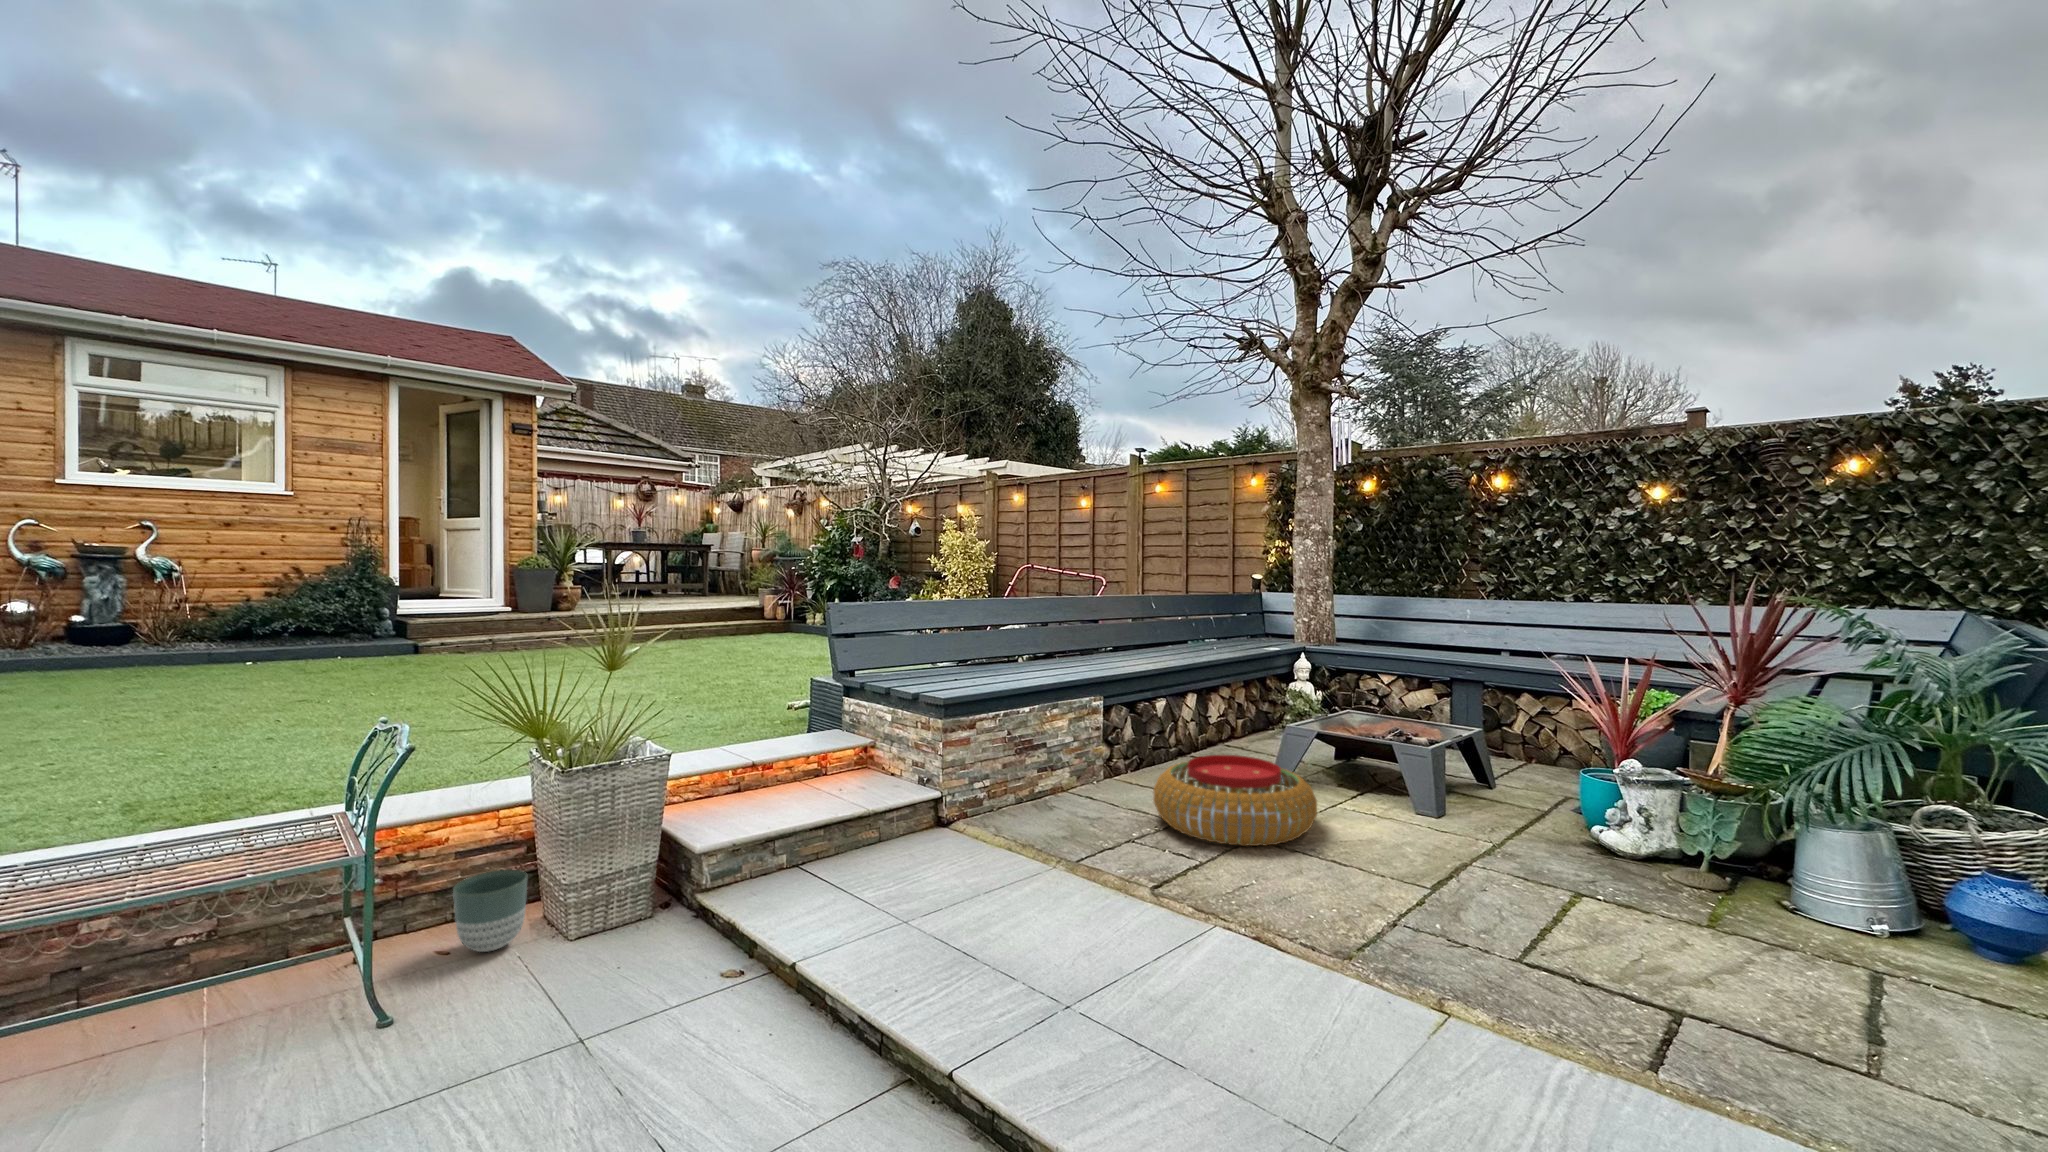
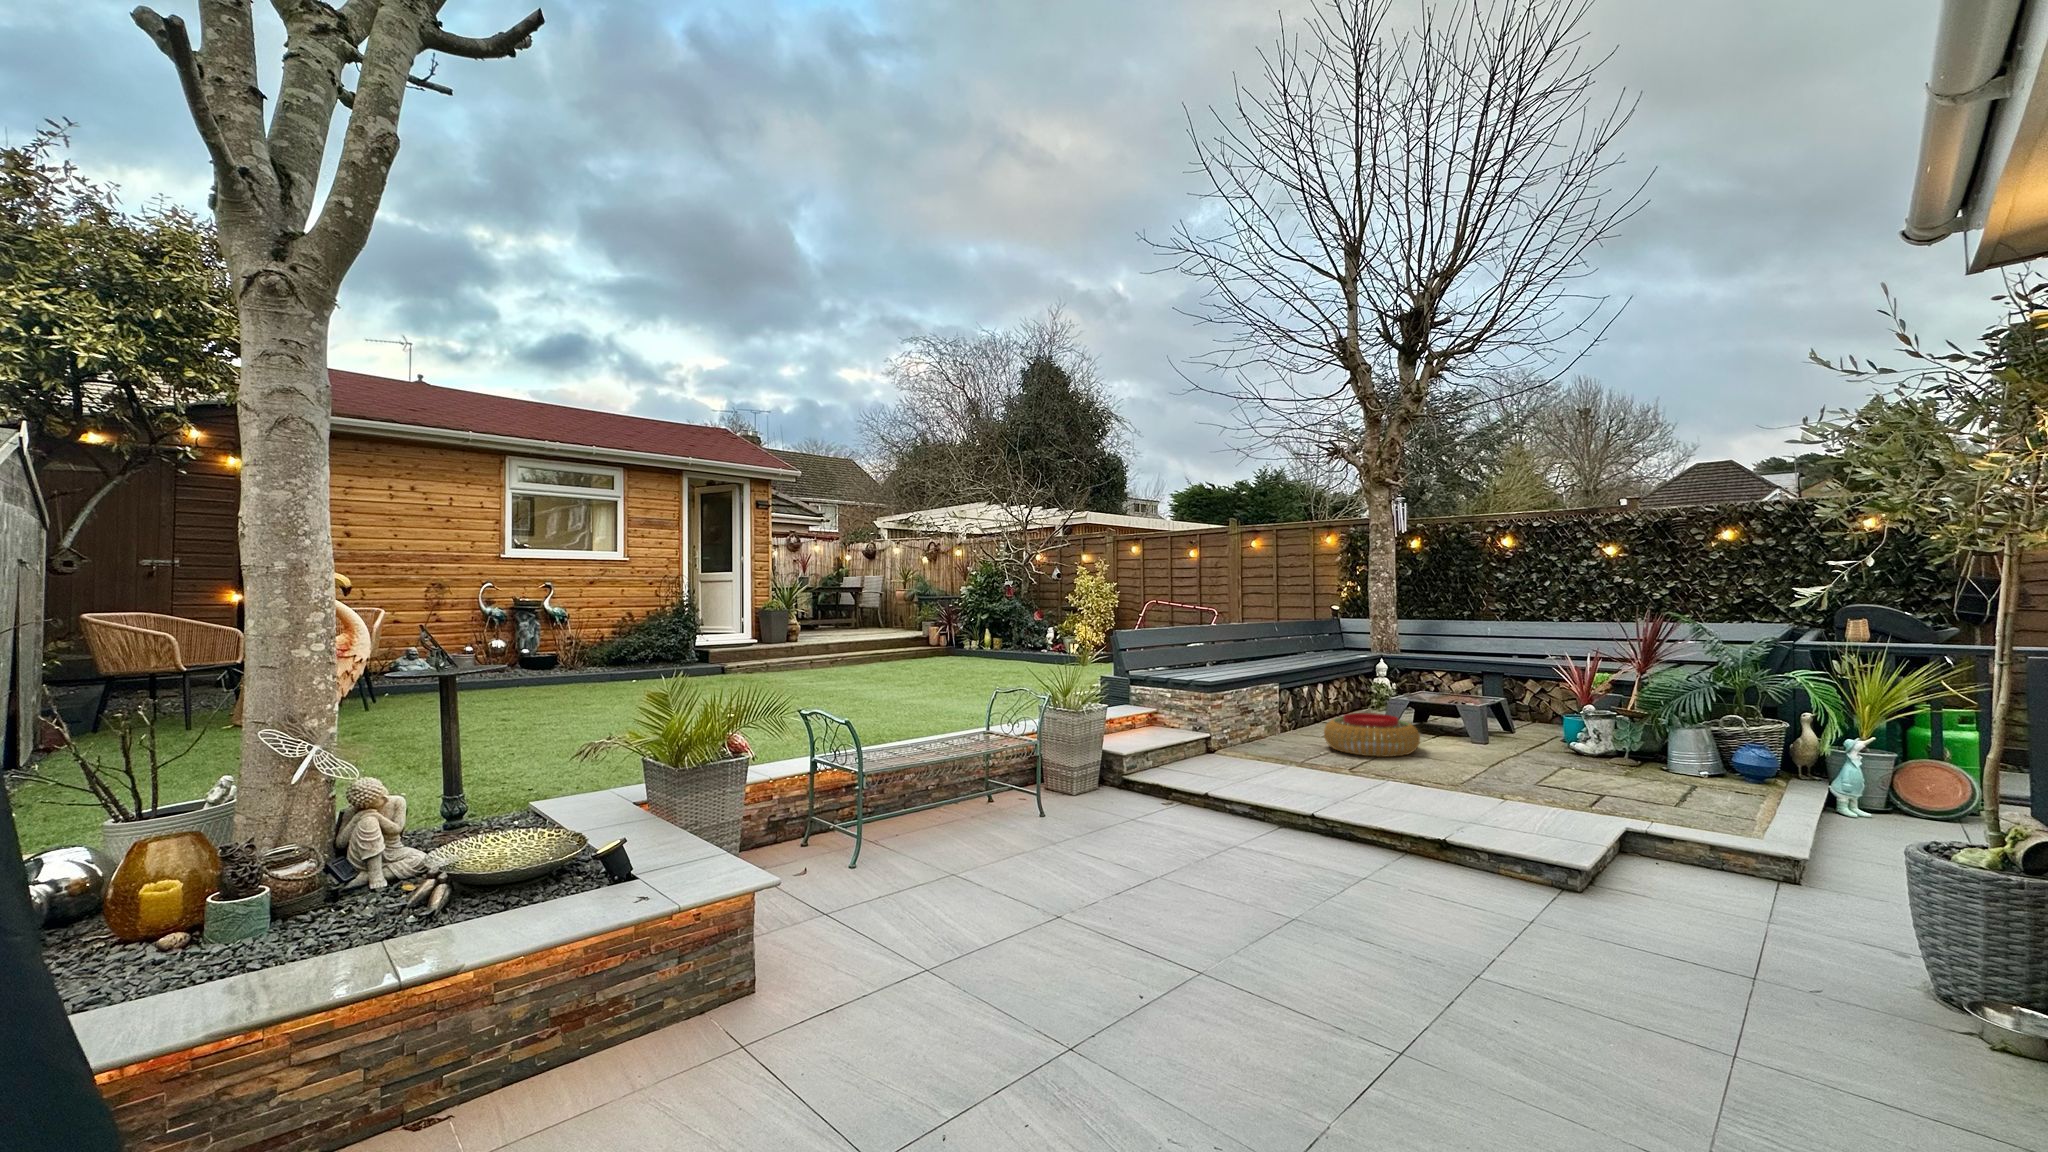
planter: present [453,870,527,952] -> none [1025,763,1055,799]

